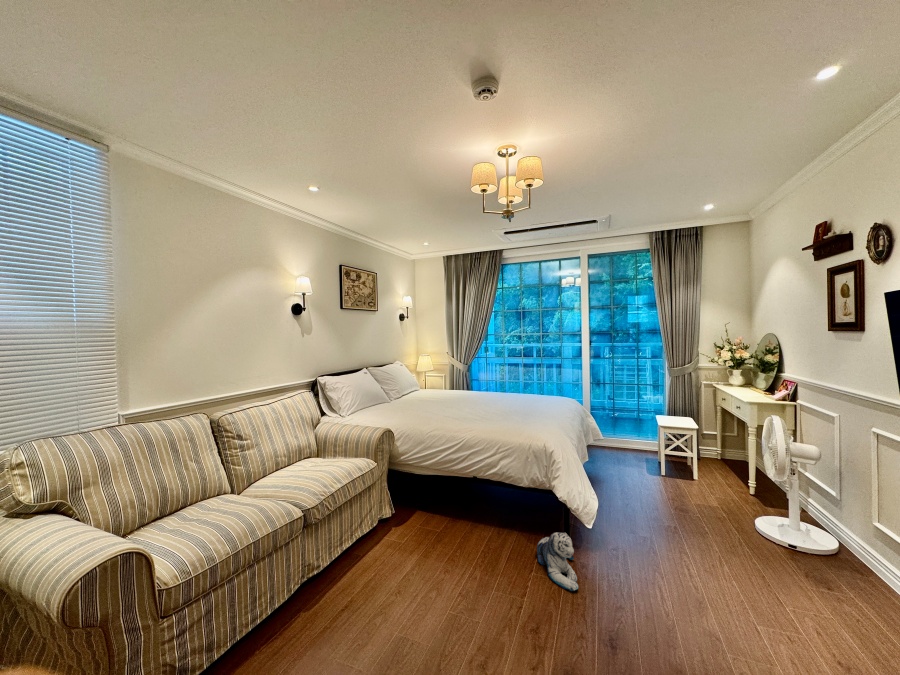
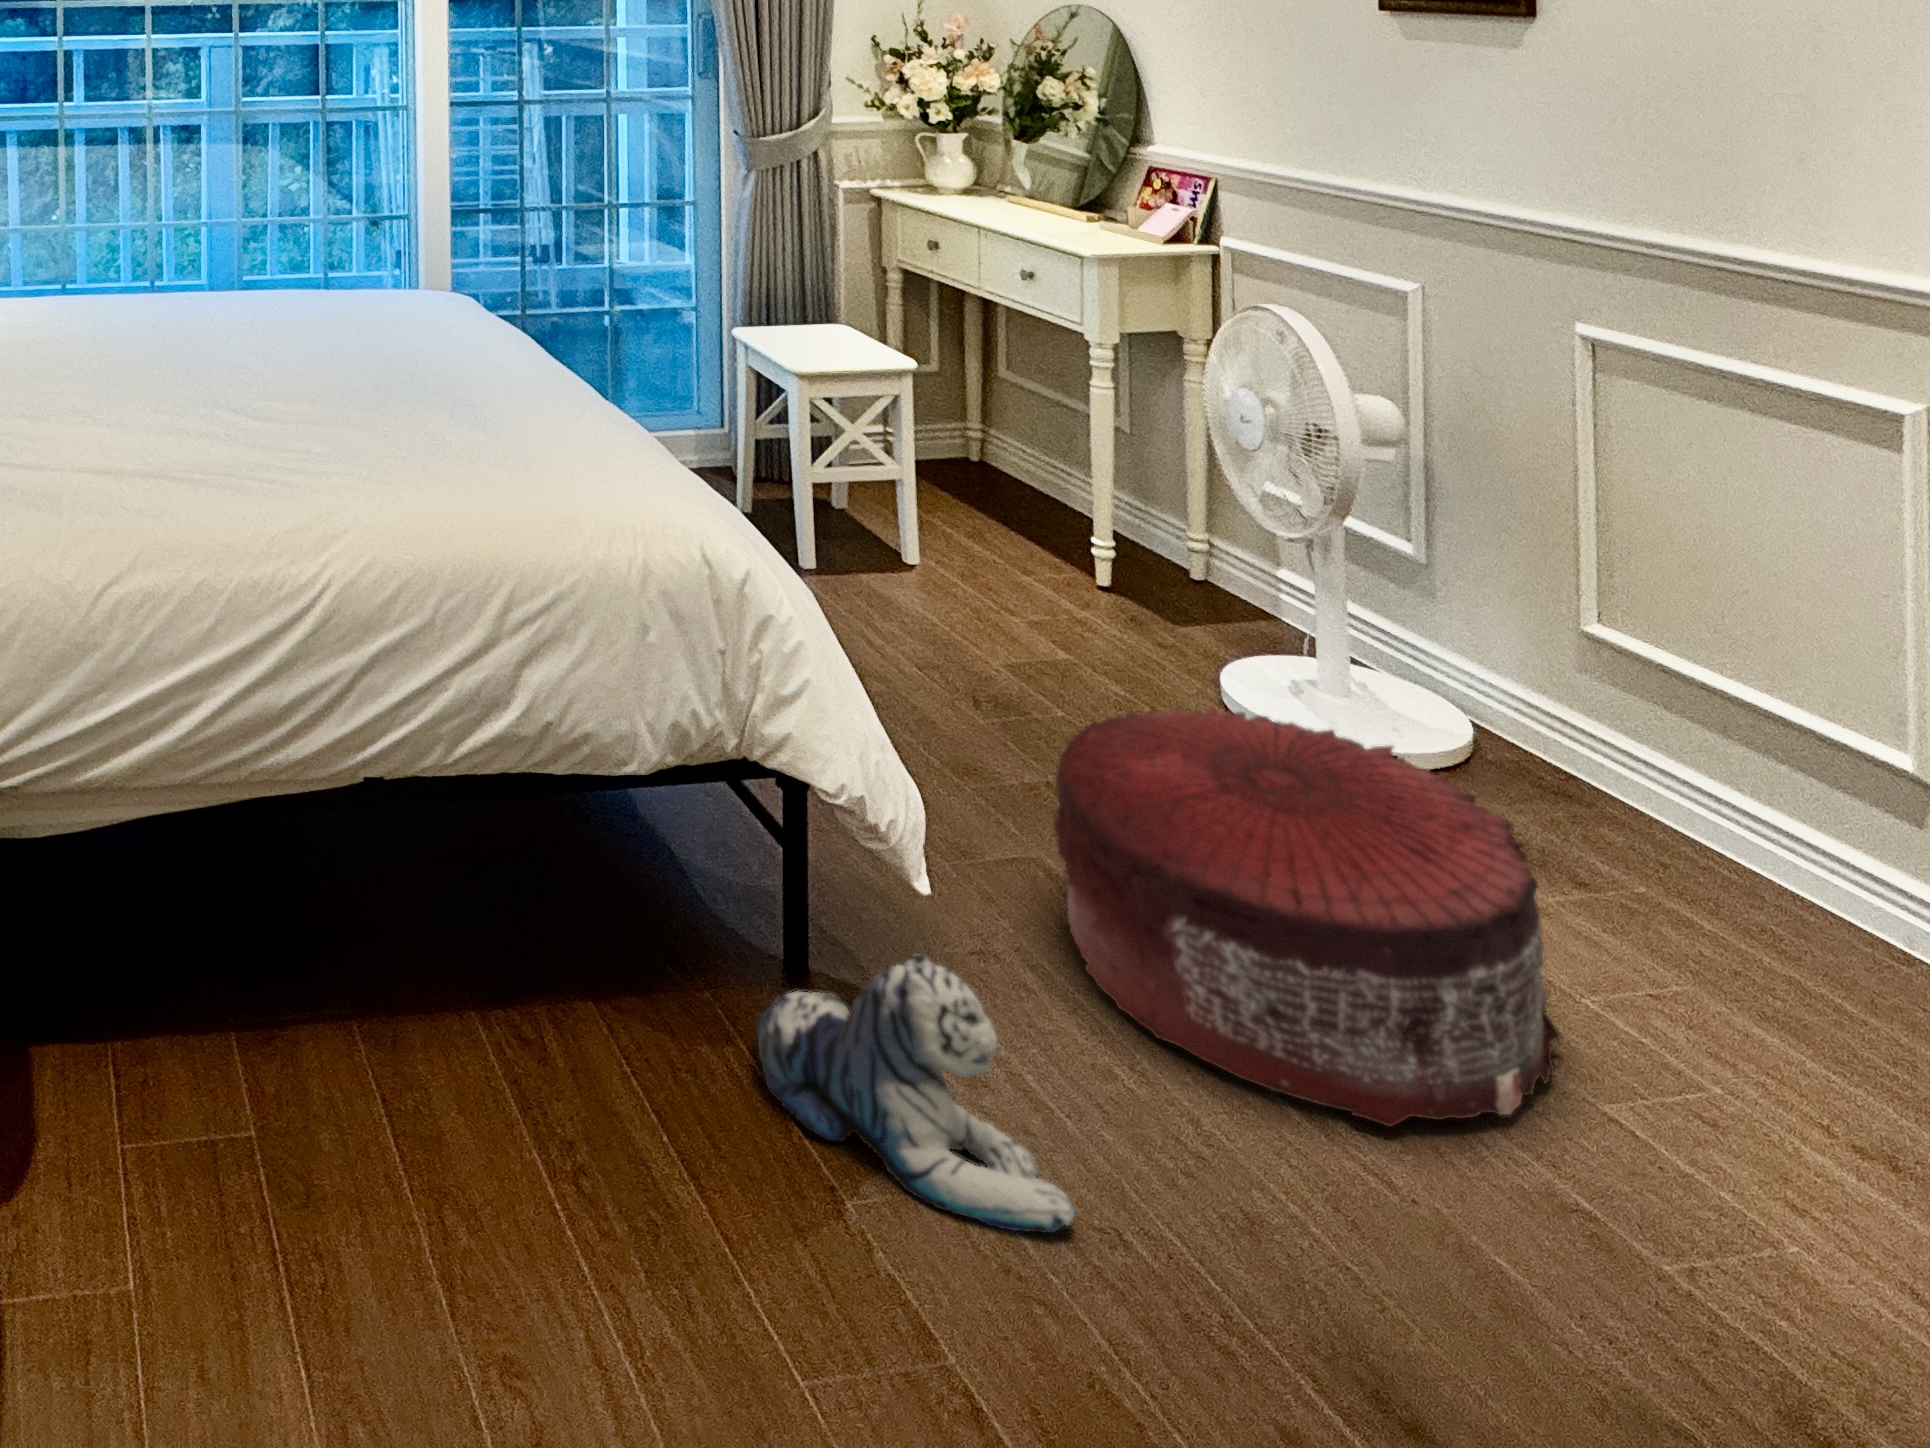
pouf: none [632,506,760,614] -> present [1052,706,1563,1127]

